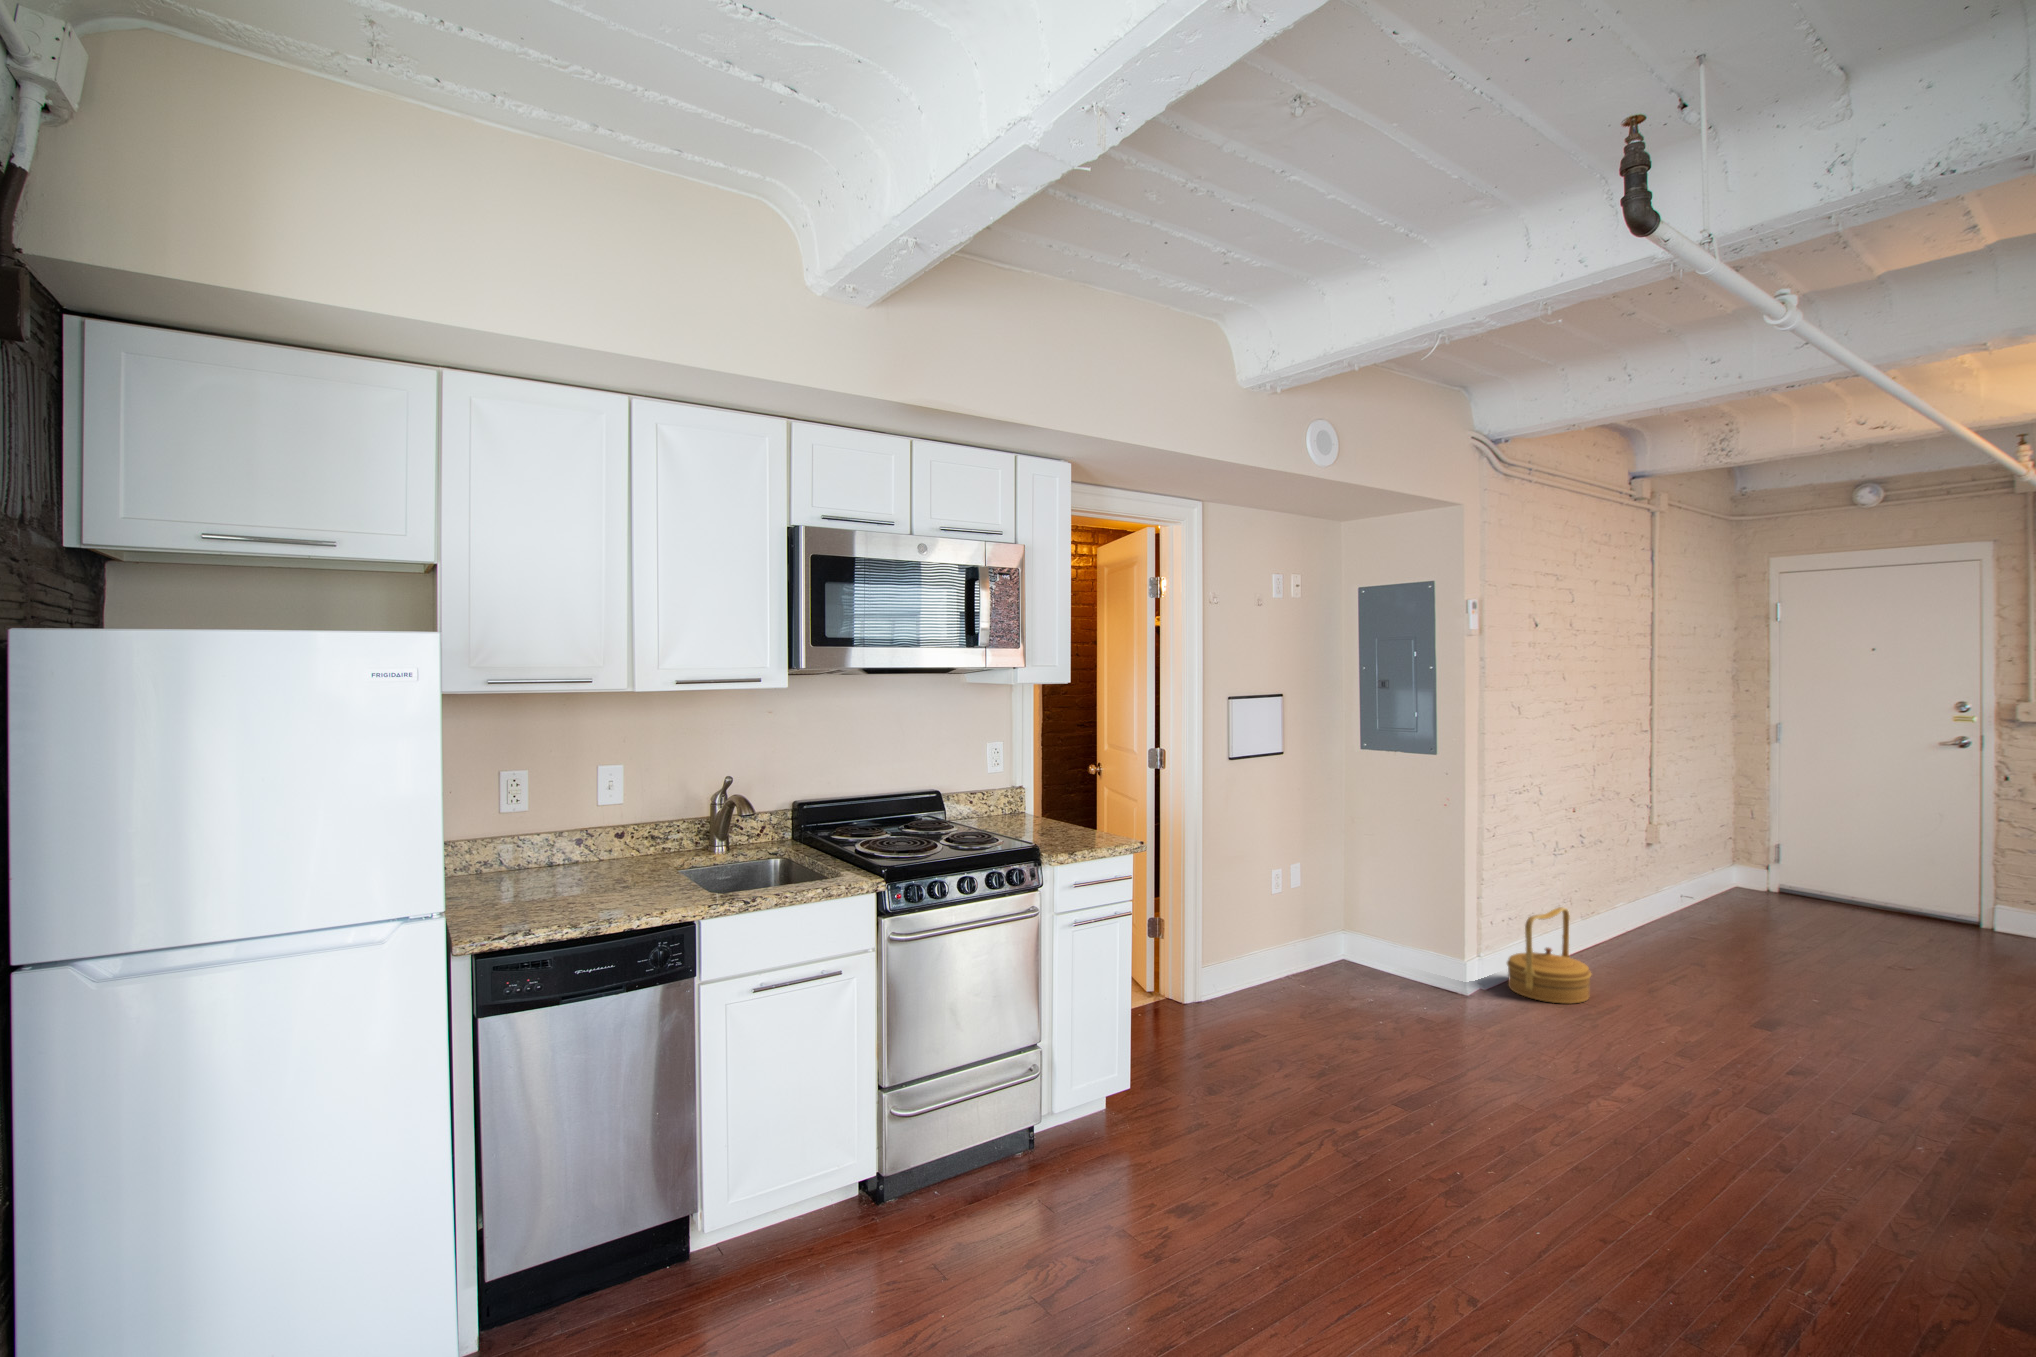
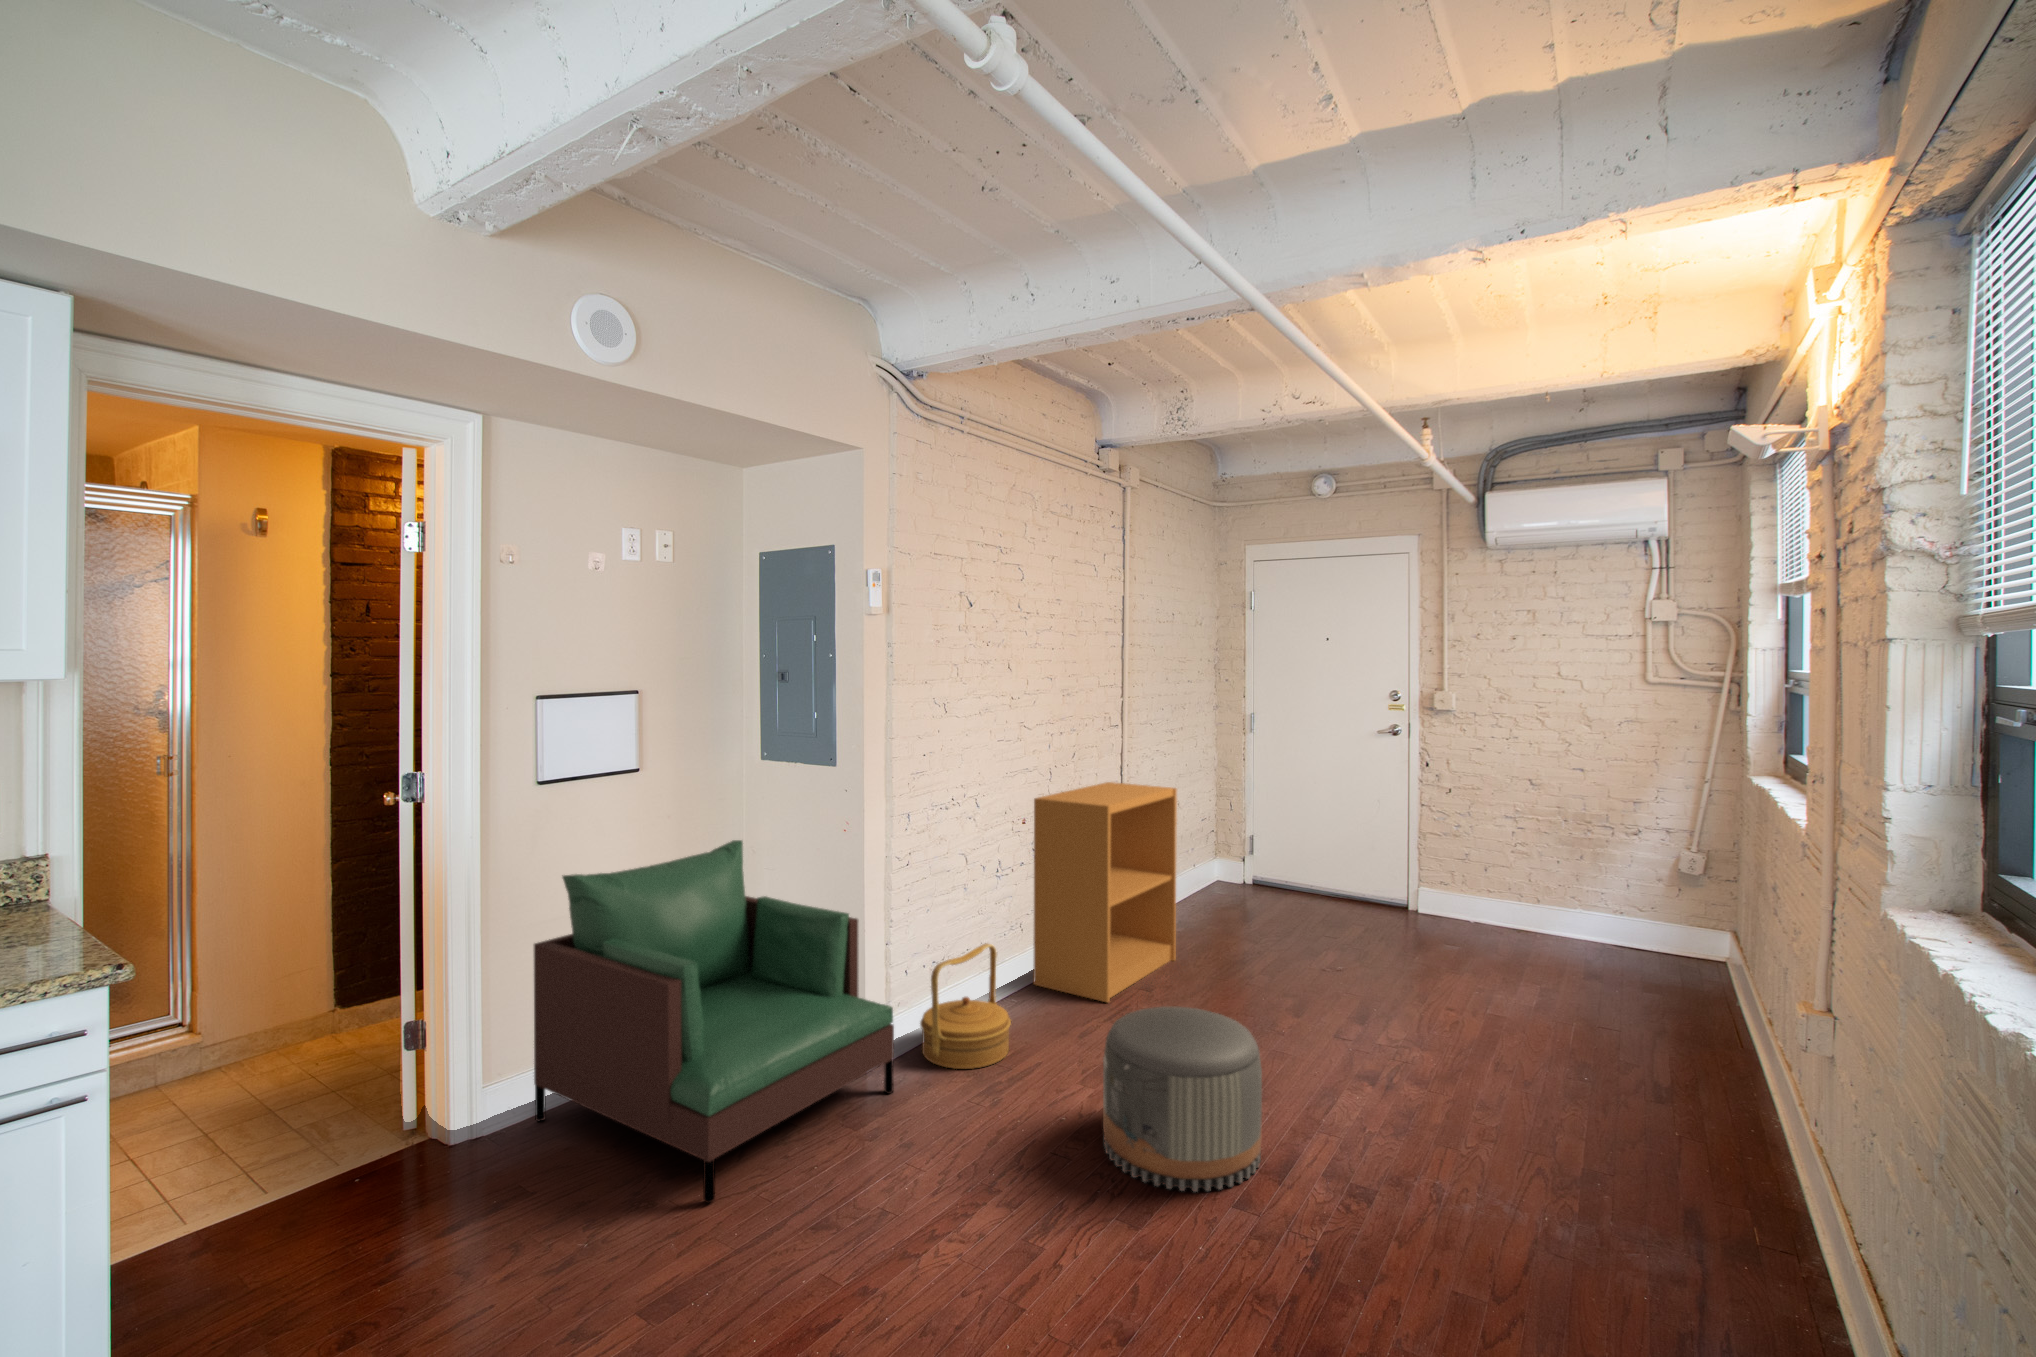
bookshelf: none [1582,782,1720,973] -> present [1033,782,1177,1002]
armchair: none [1236,810,1504,1054] -> present [534,840,894,1203]
pouf: none [1715,960,1879,1100] -> present [1103,1006,1262,1192]

